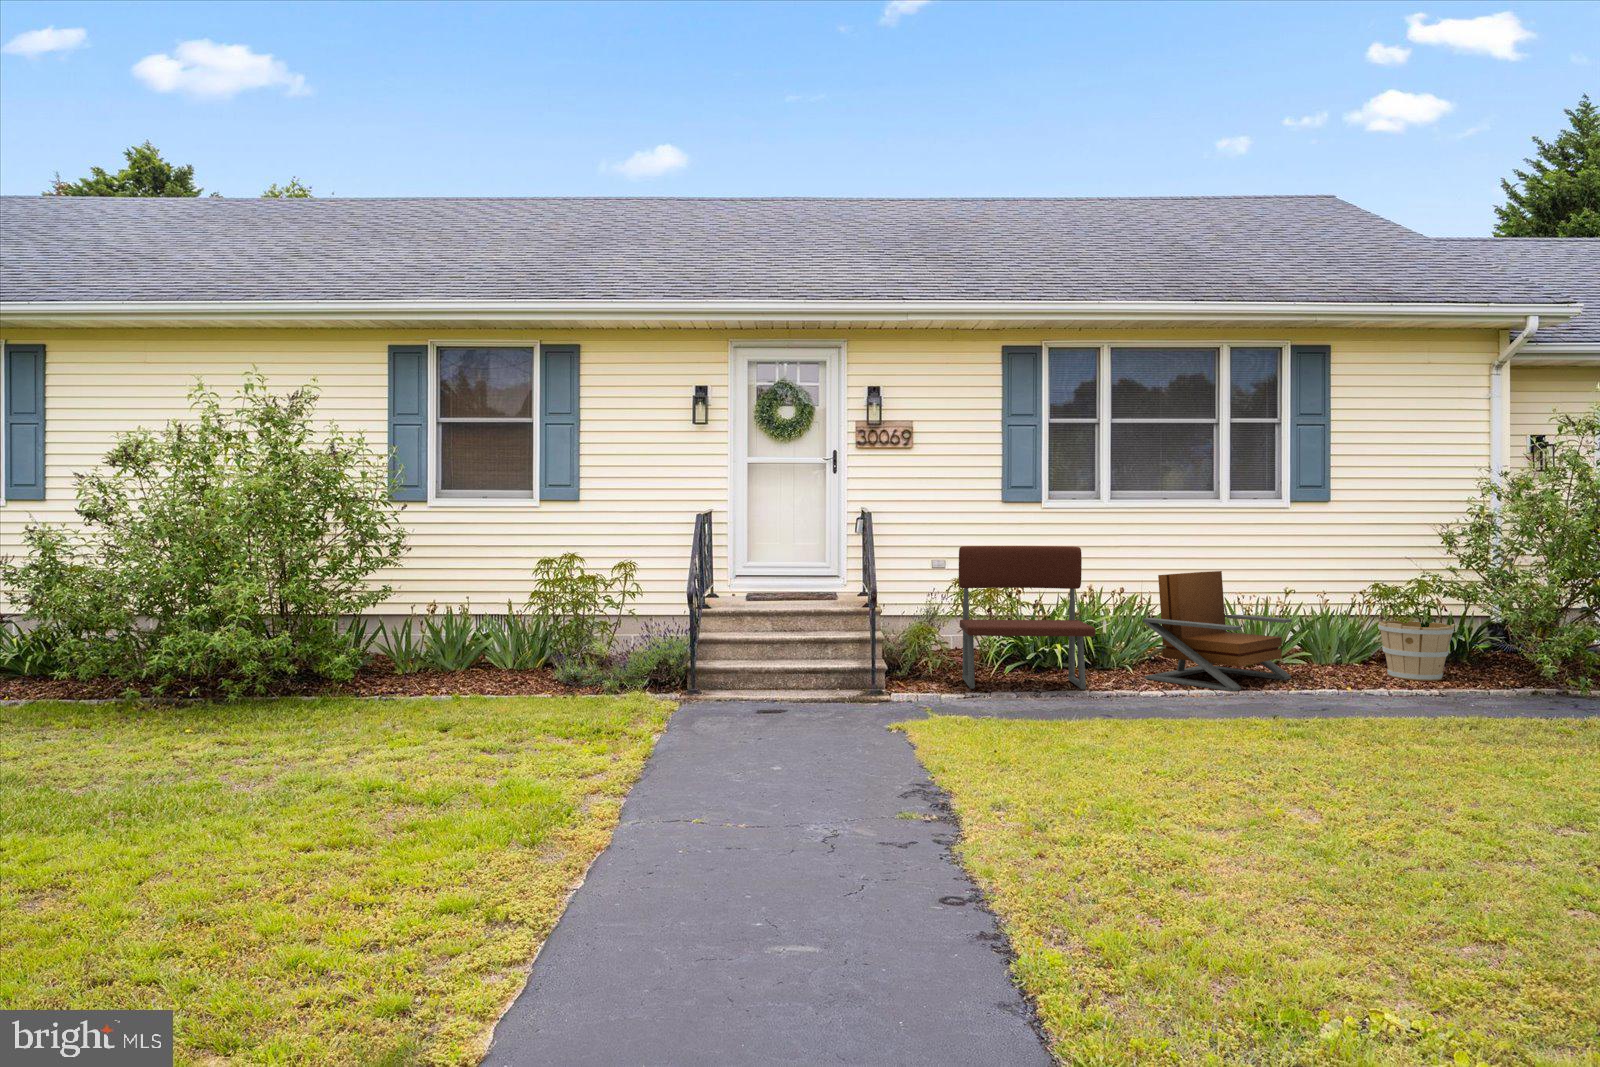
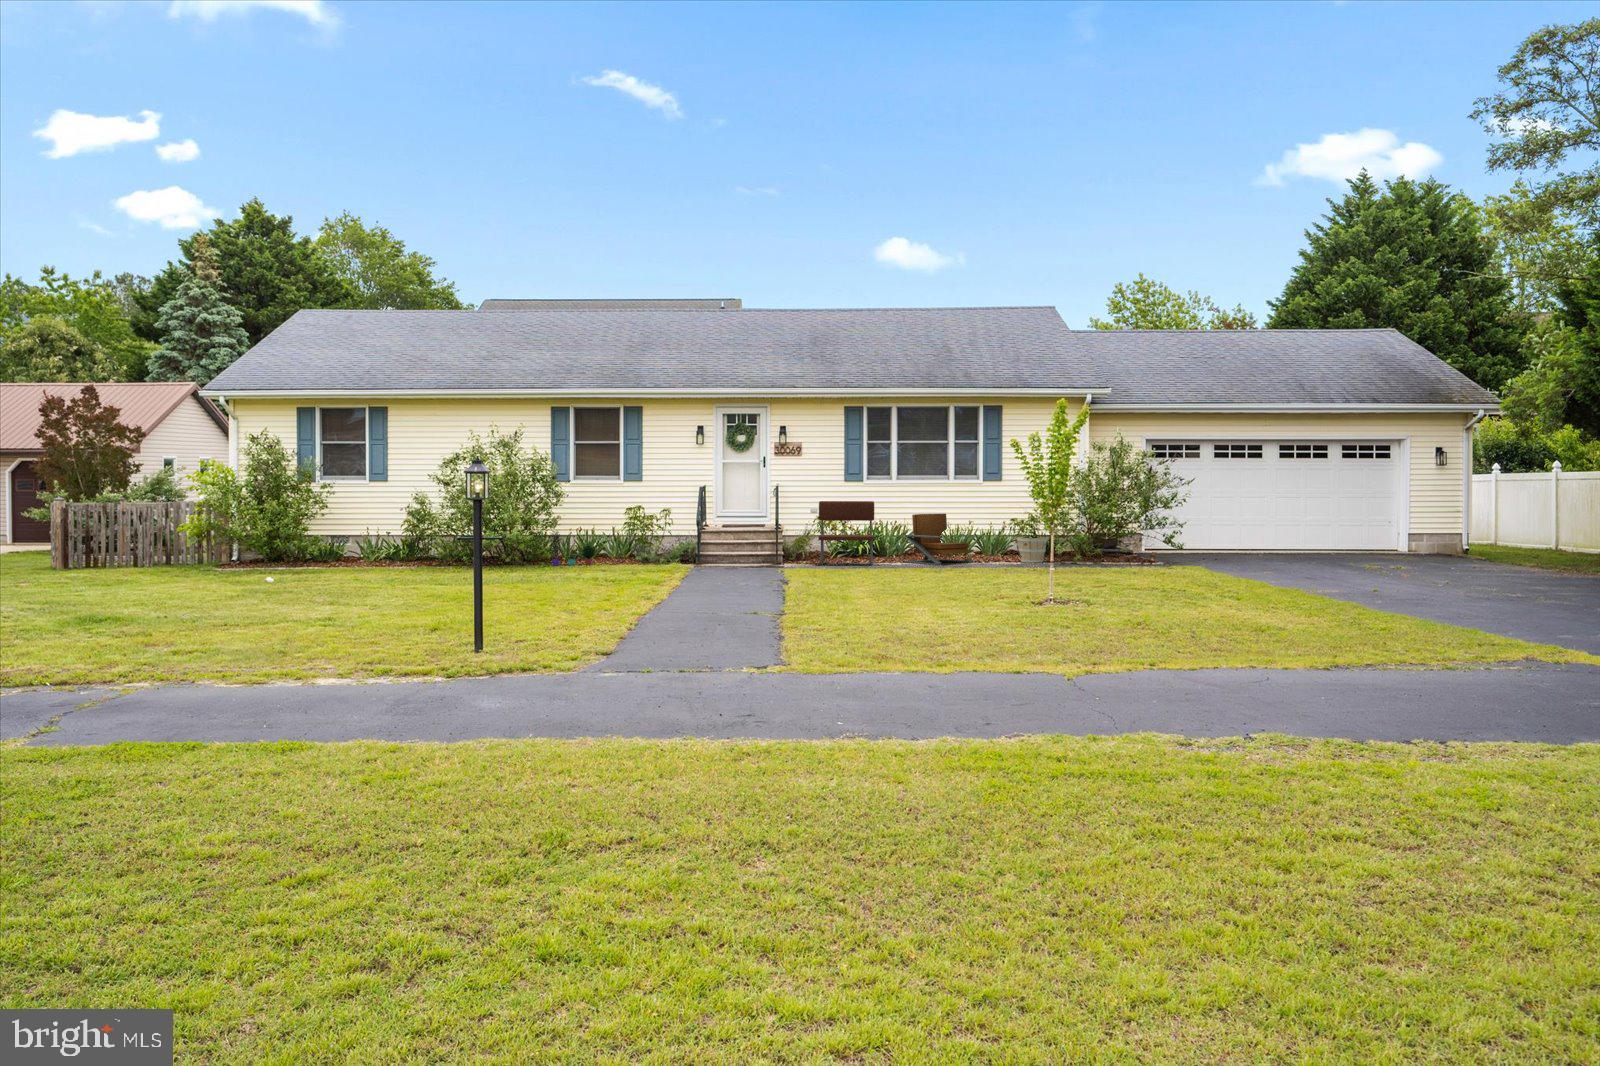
potted plant: none [361,613,470,692] -> present [550,531,595,566]

